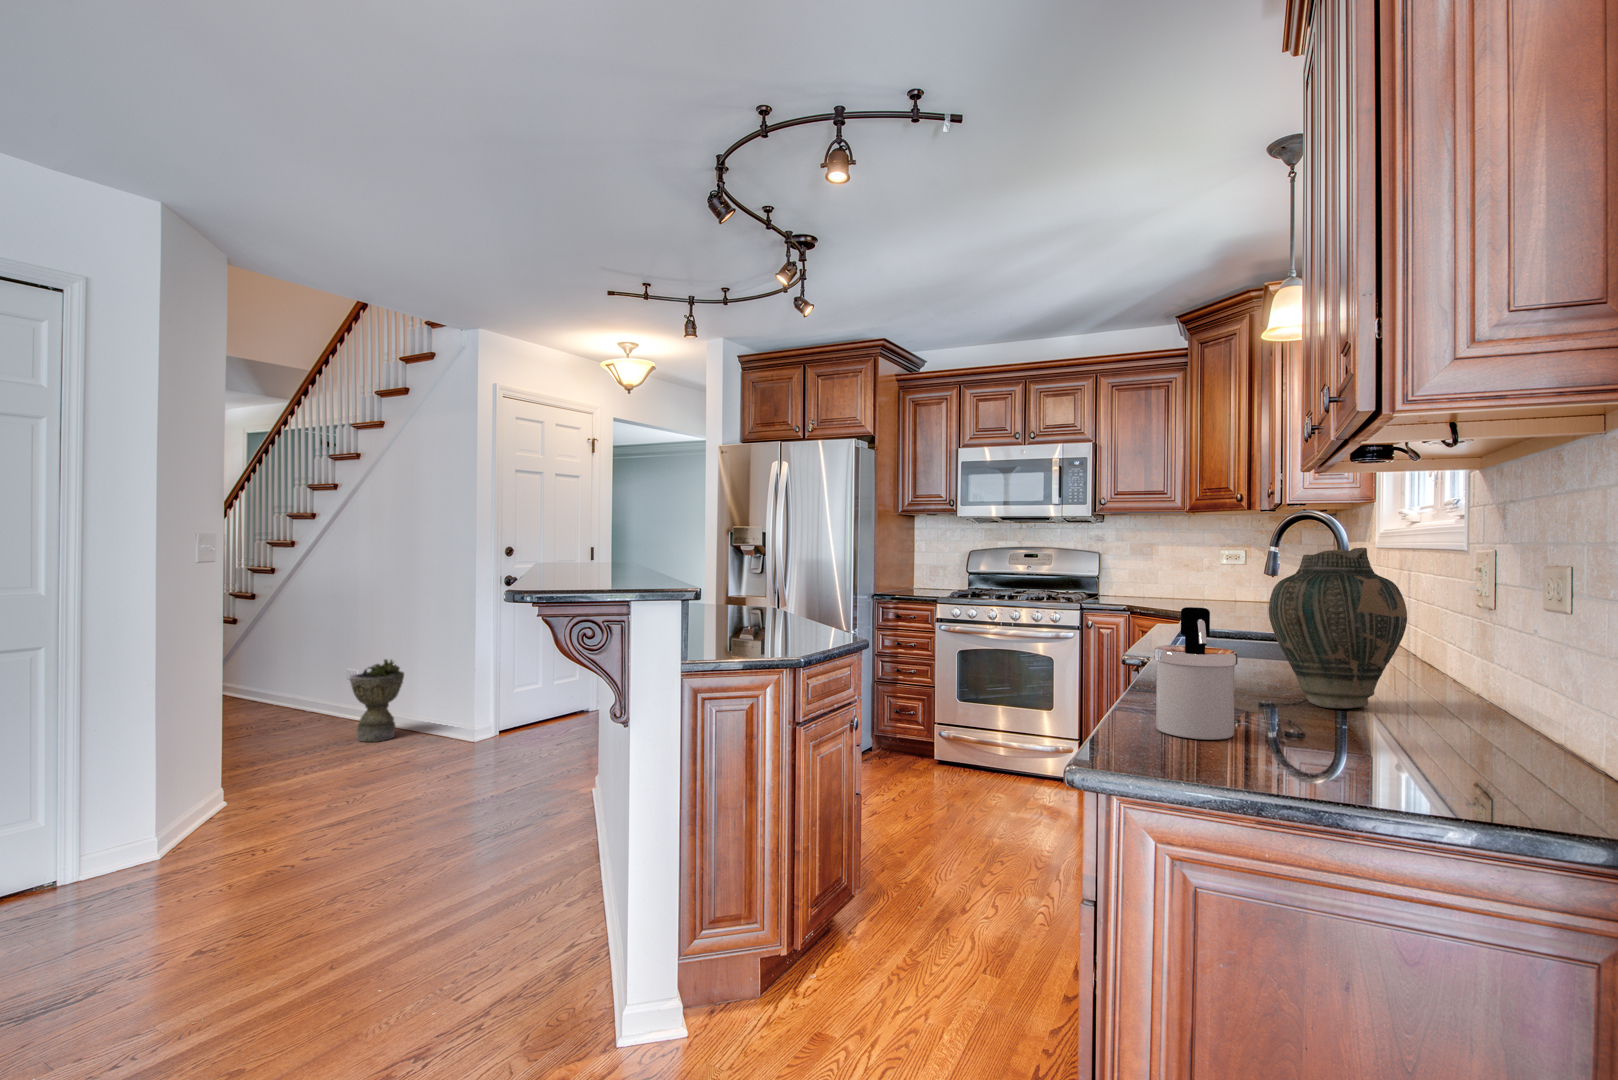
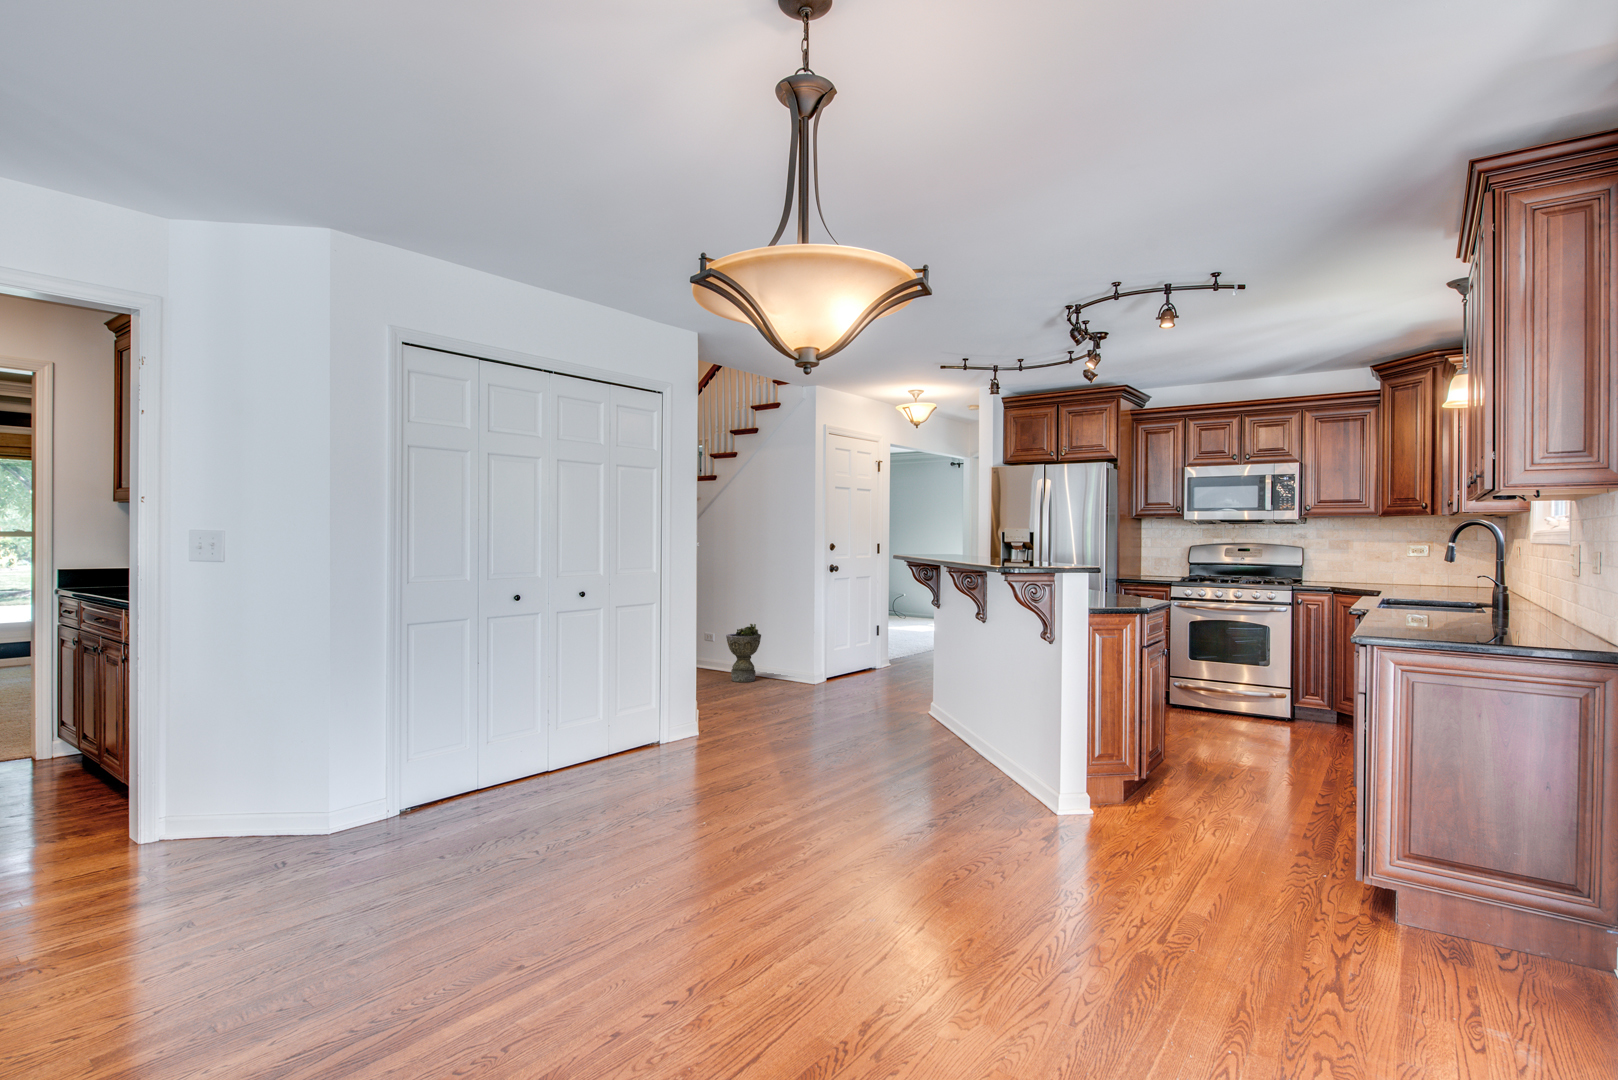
vase: present [1269,548,1407,708] -> none [1449,542,1530,627]
soap dispenser: present [1154,607,1238,740] -> none [1387,571,1432,633]

